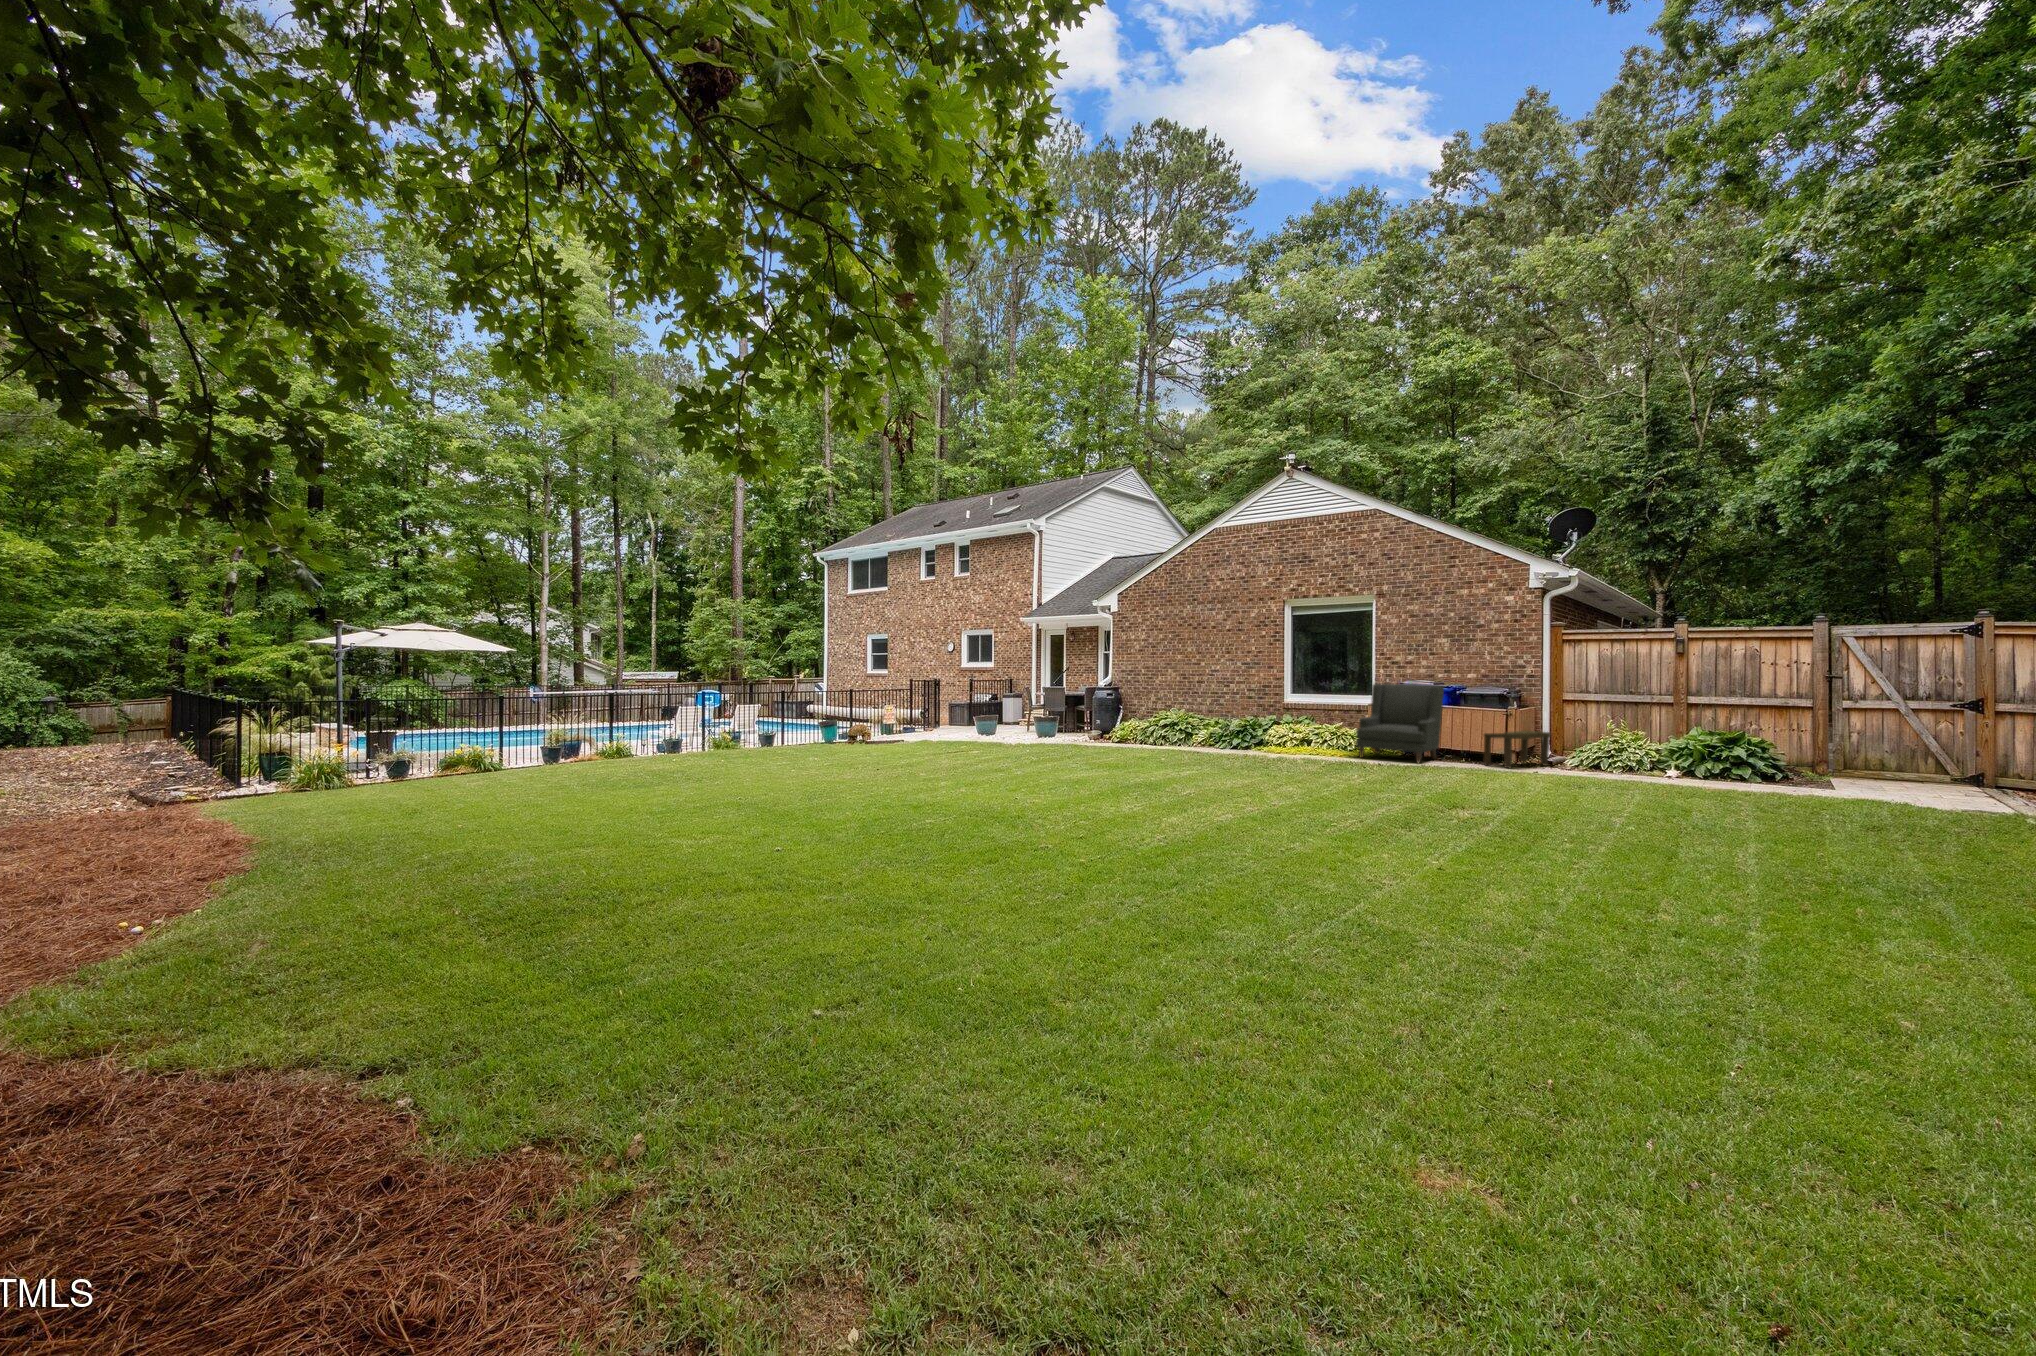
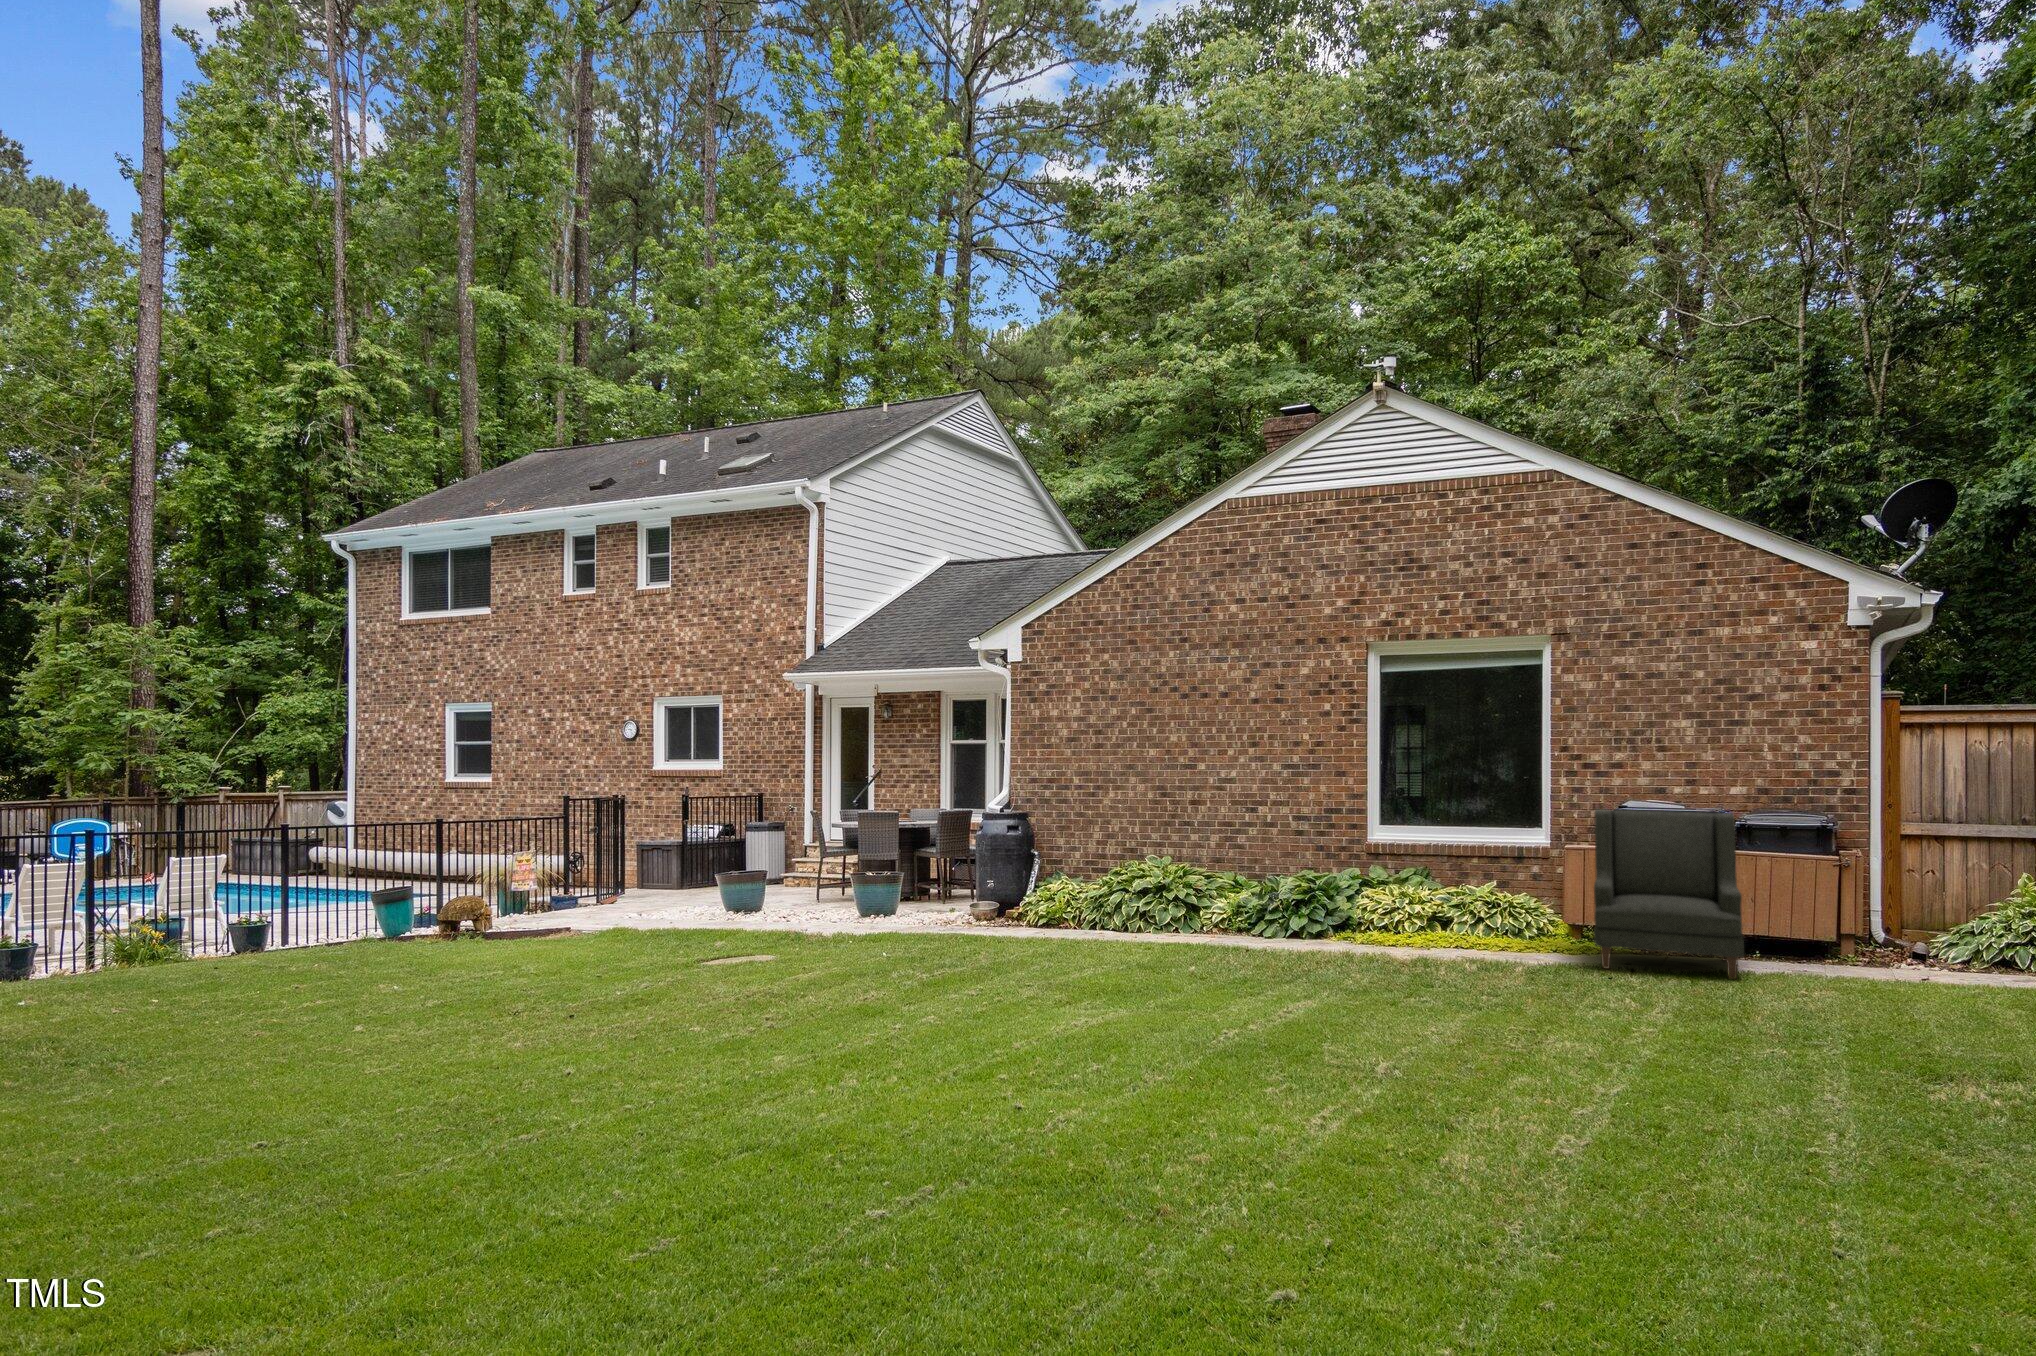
bench: present [1484,731,1551,768] -> none [1847,898,1950,985]

